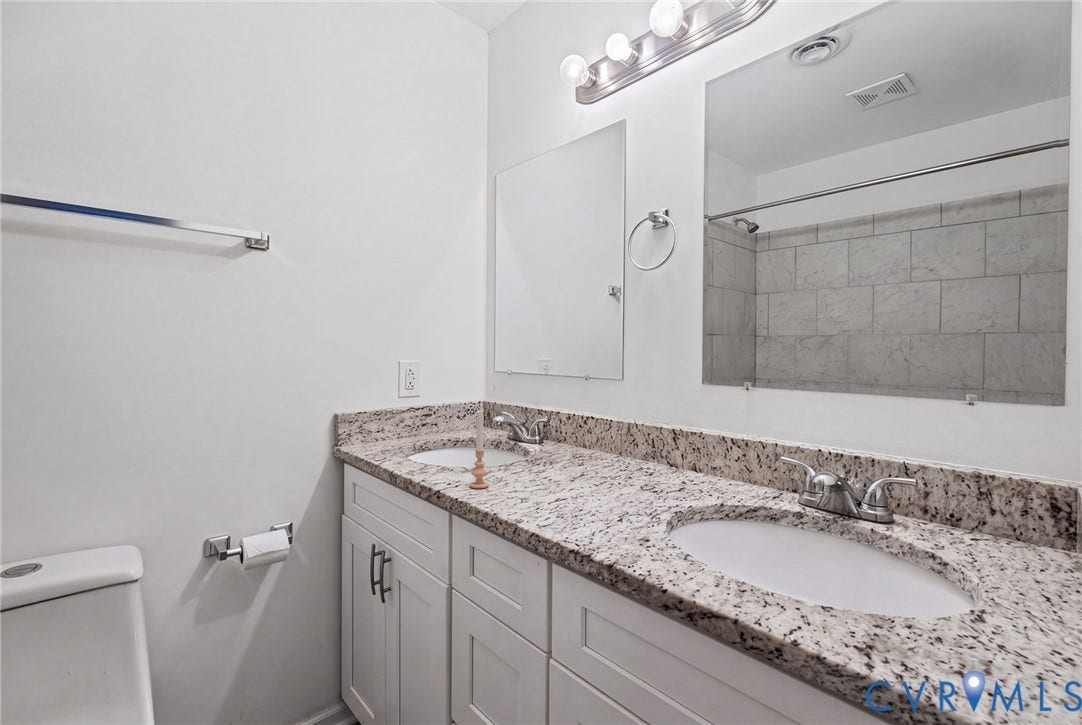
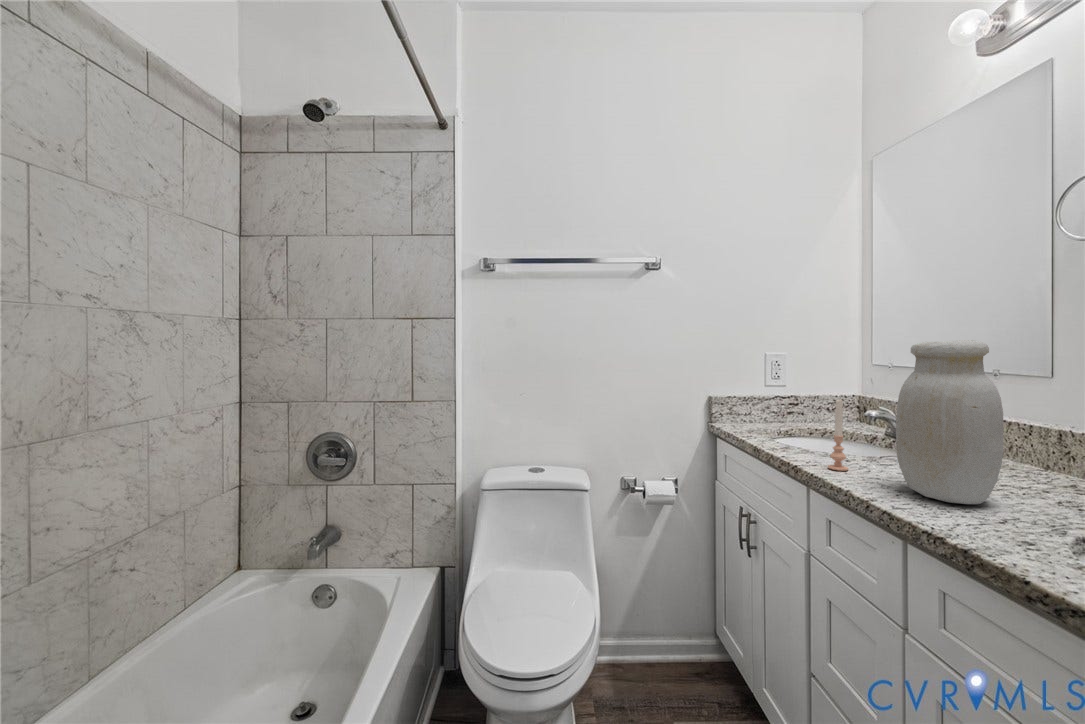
jar: none [534,349,614,508] -> present [896,340,1004,504]

